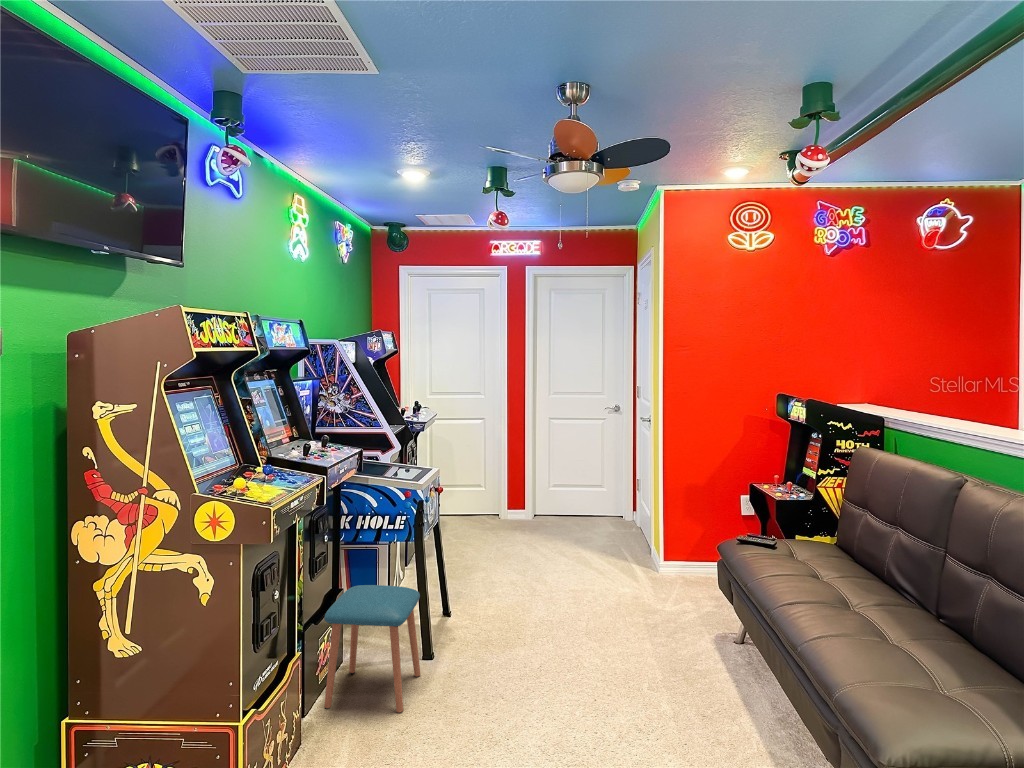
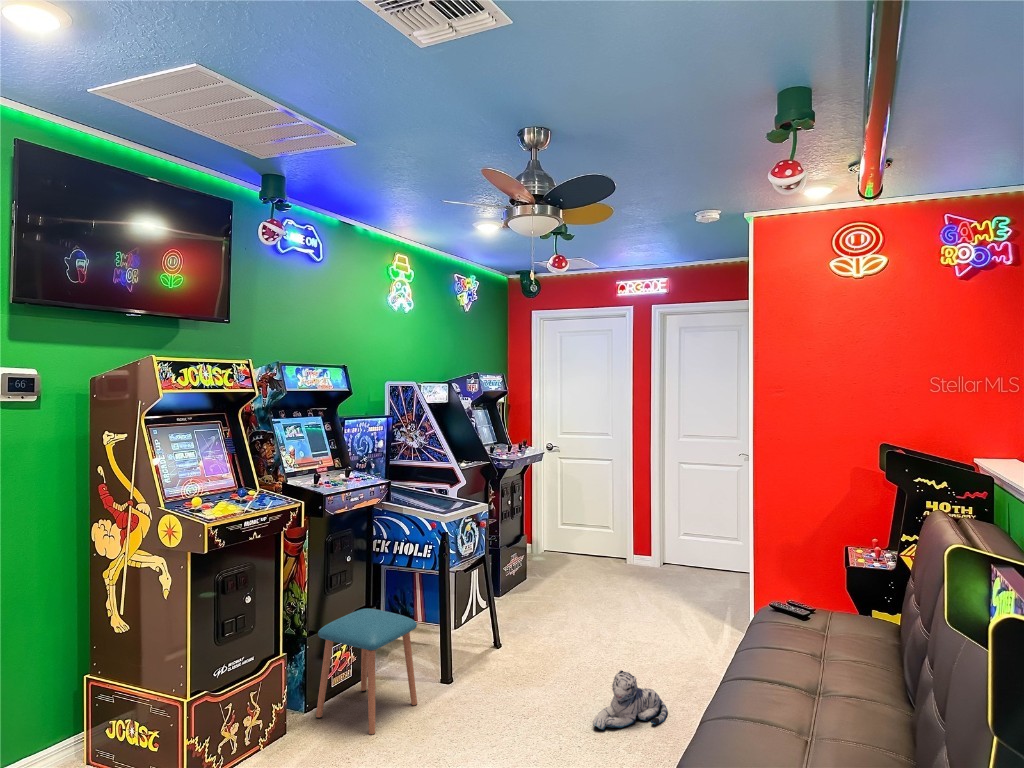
plush toy: none [597,607,651,663] -> present [593,670,668,730]

